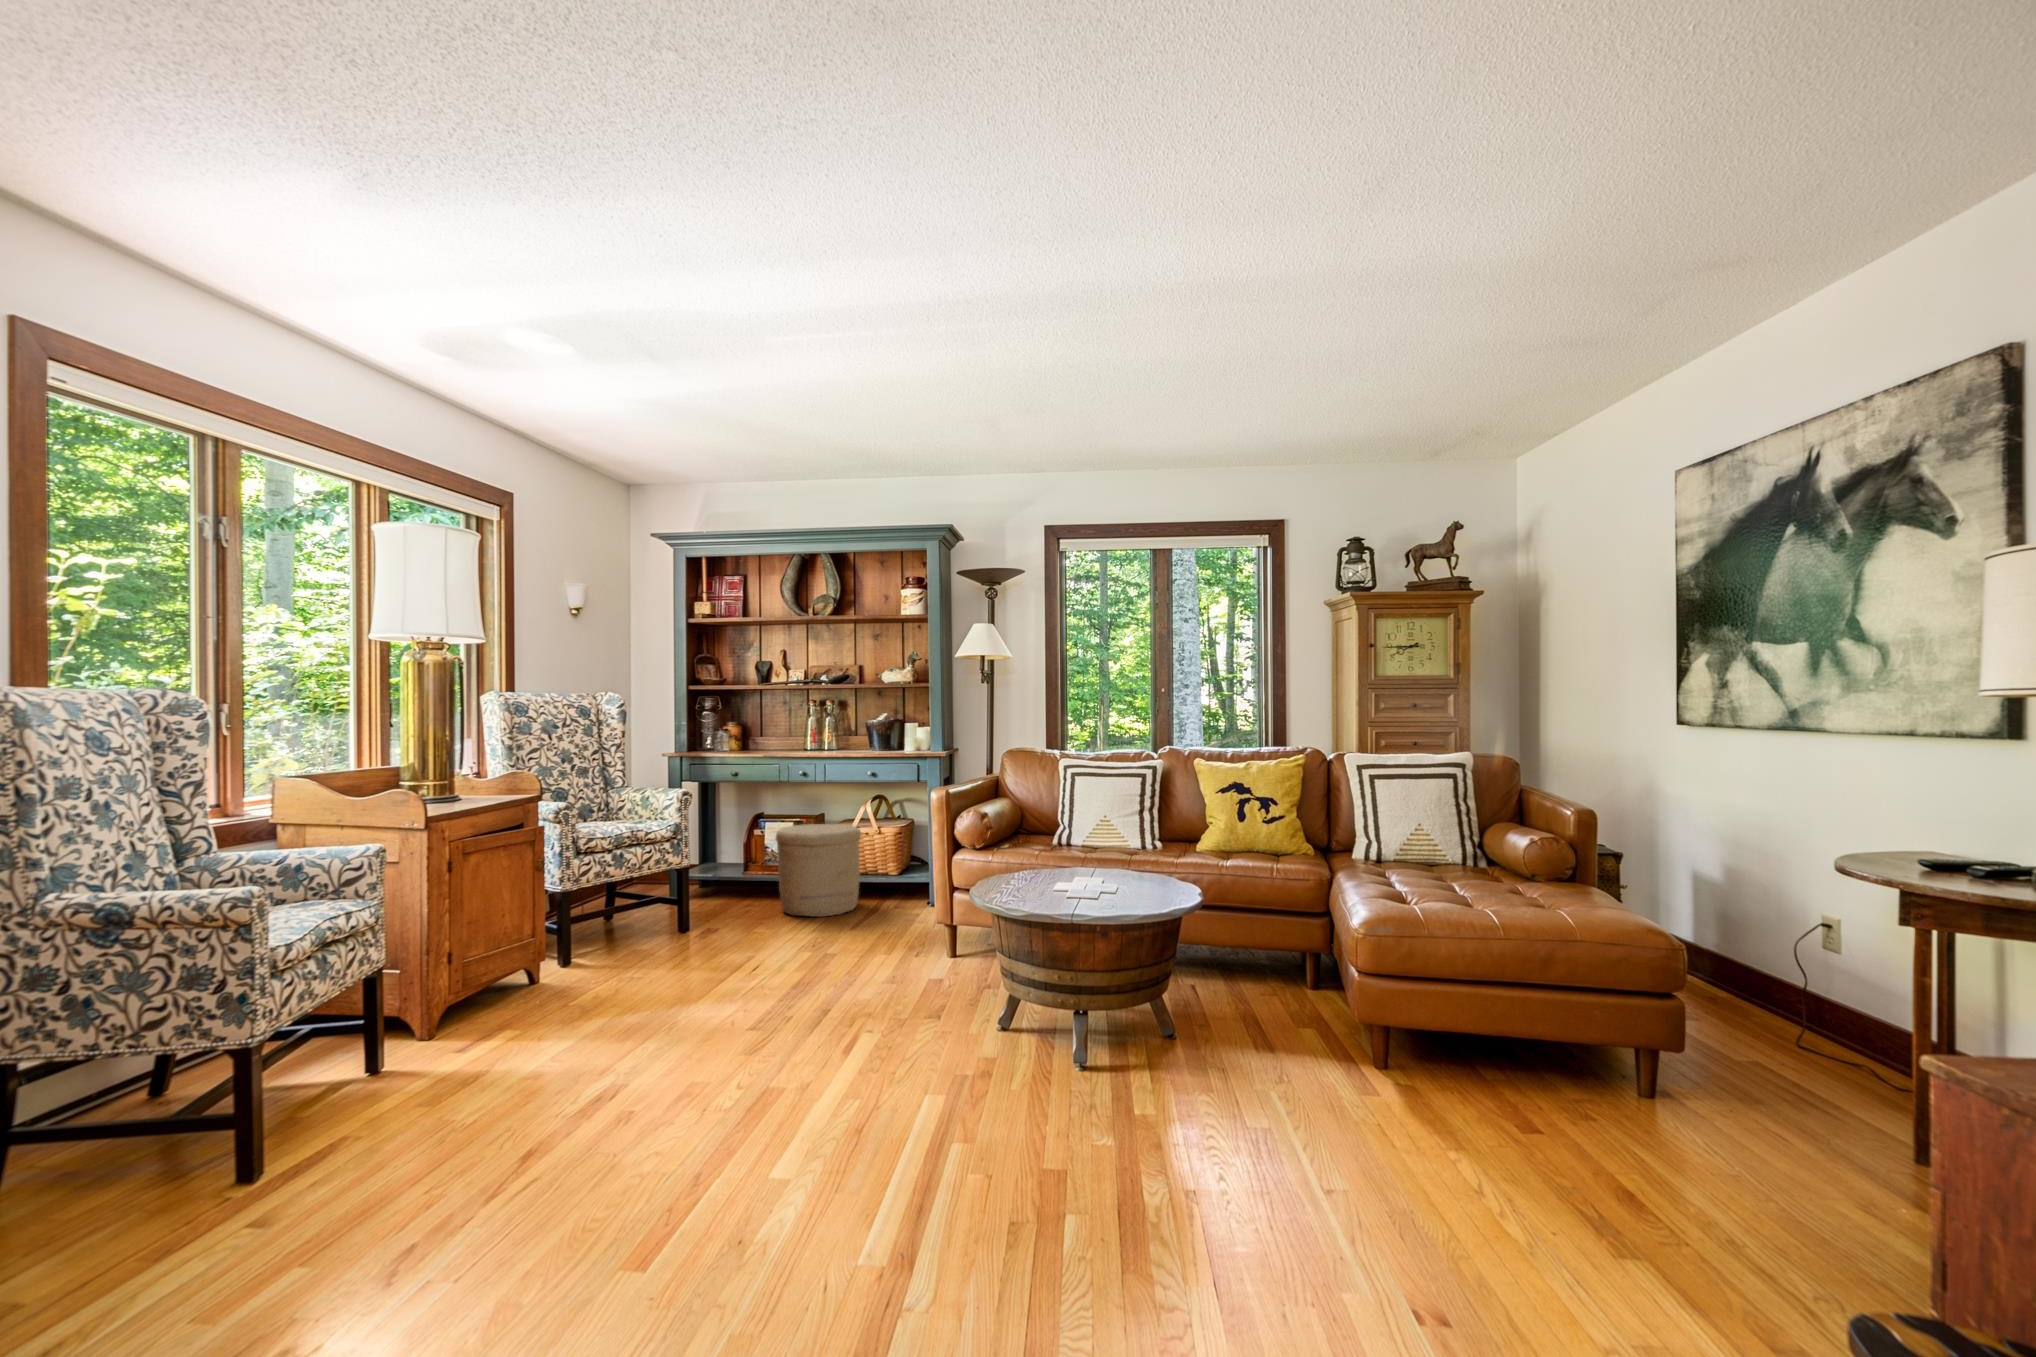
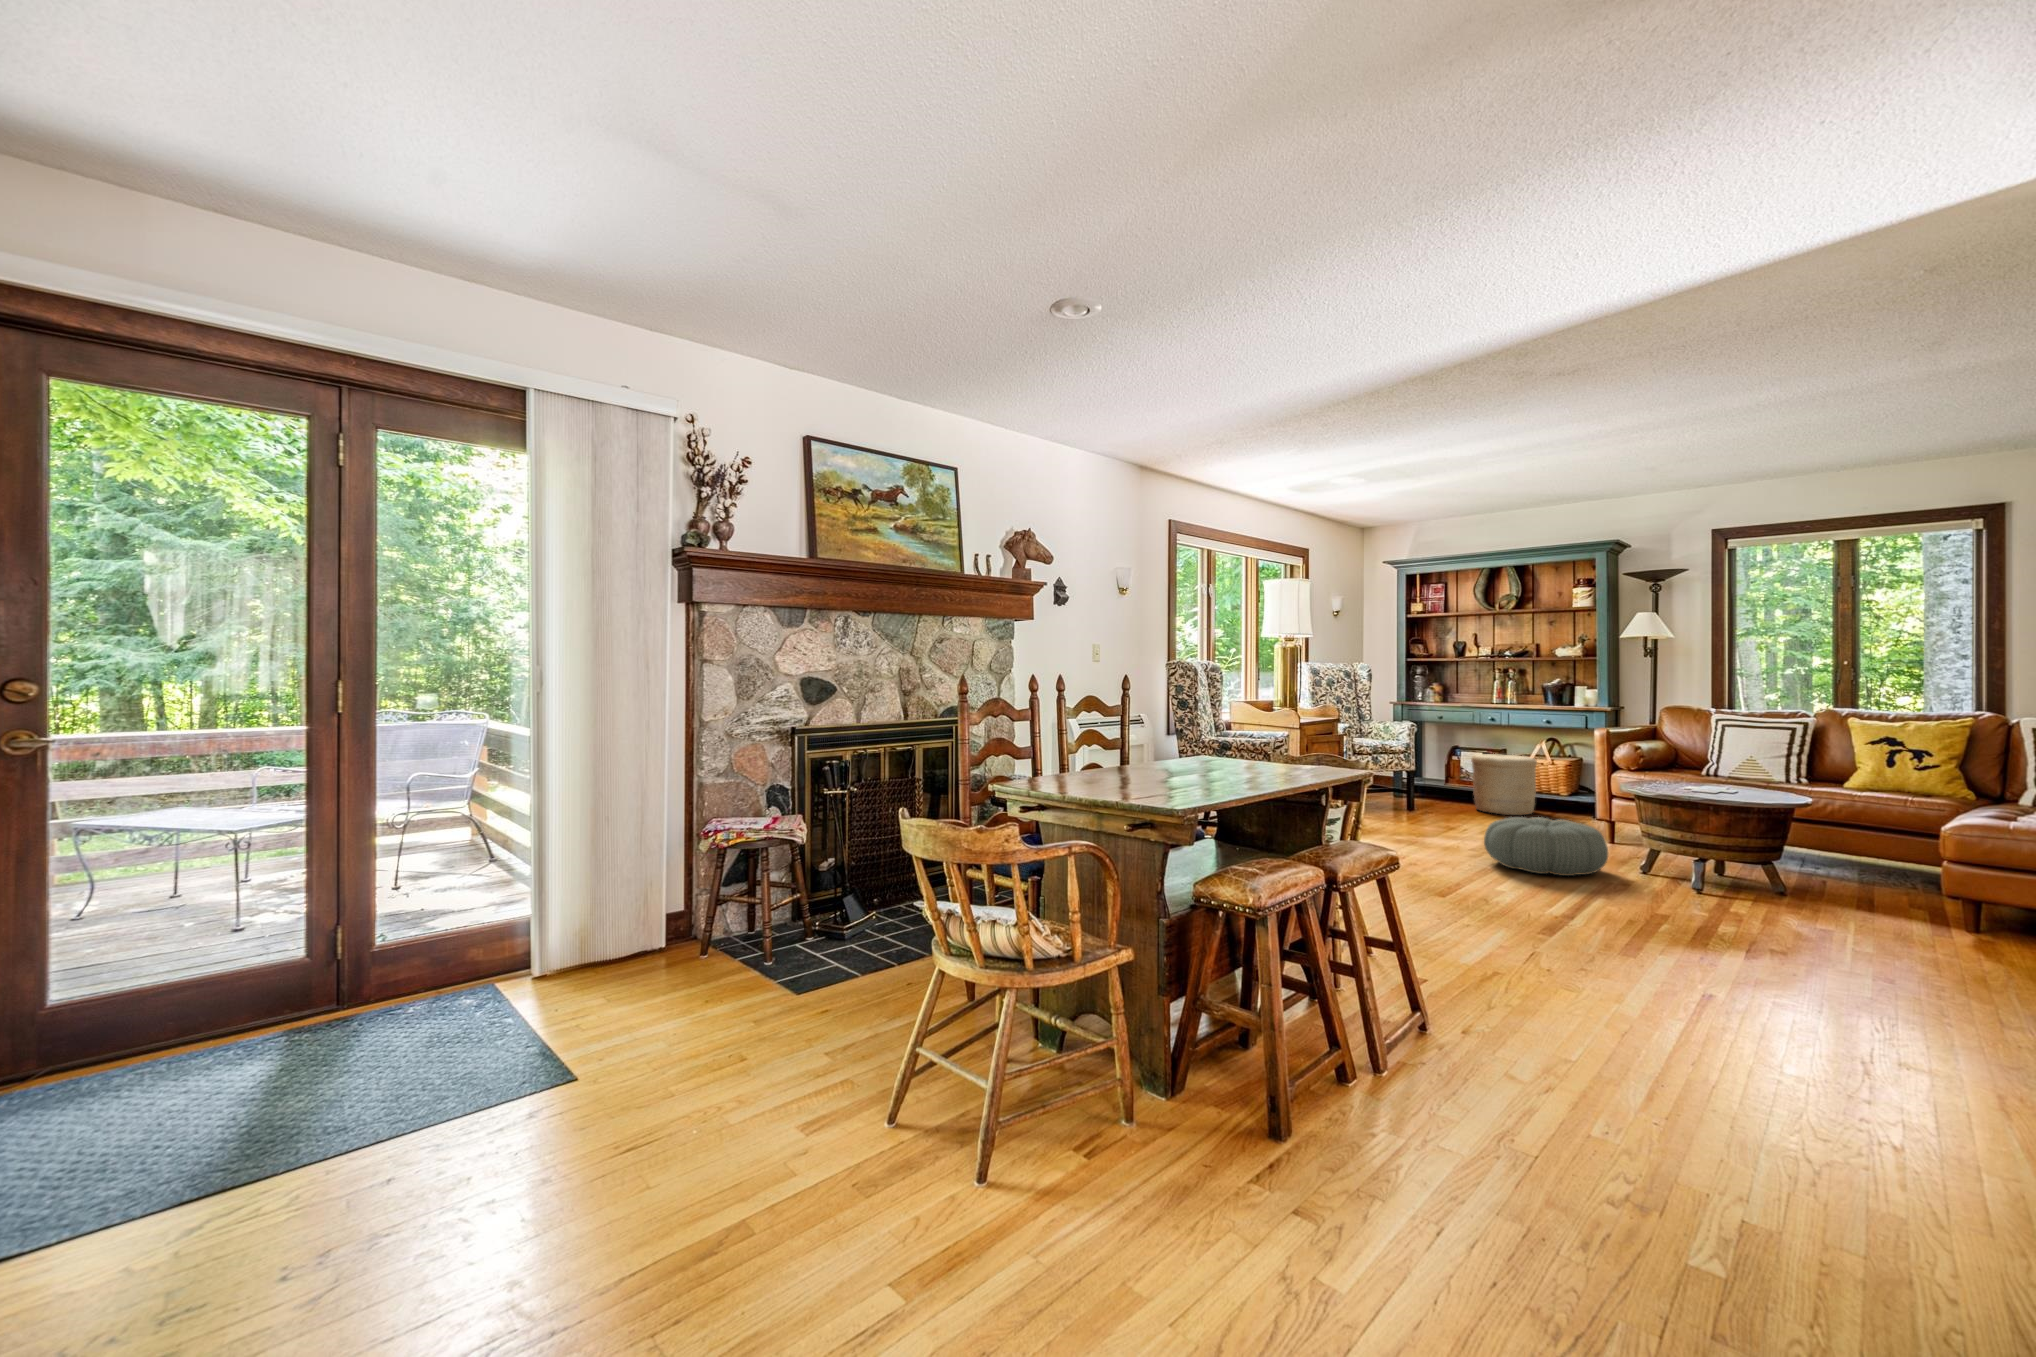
pouf: none [775,955,962,1076] -> present [1484,817,1608,876]

